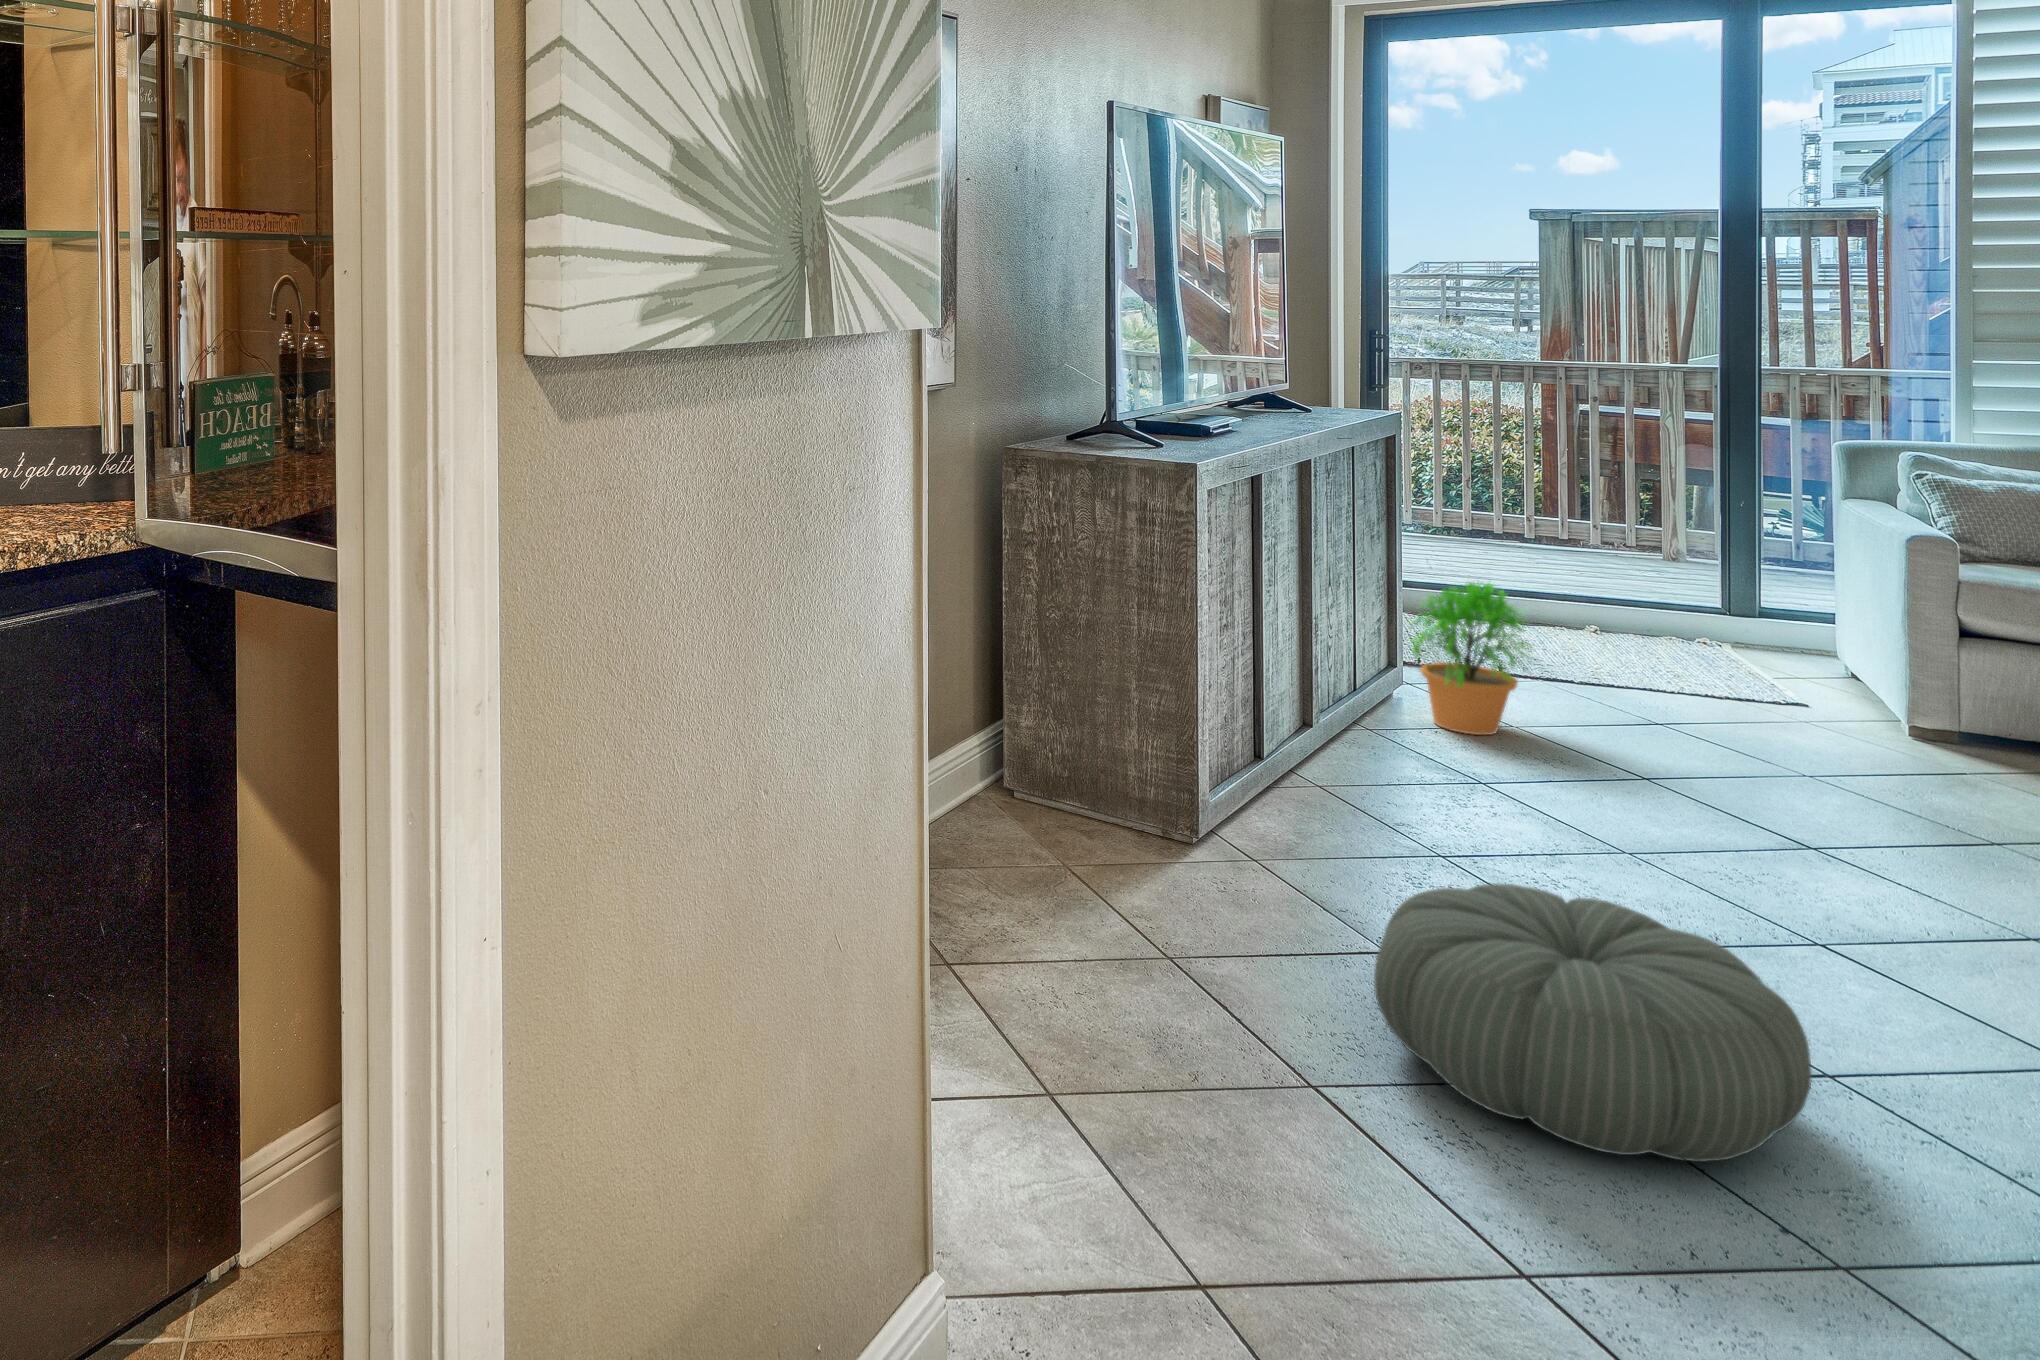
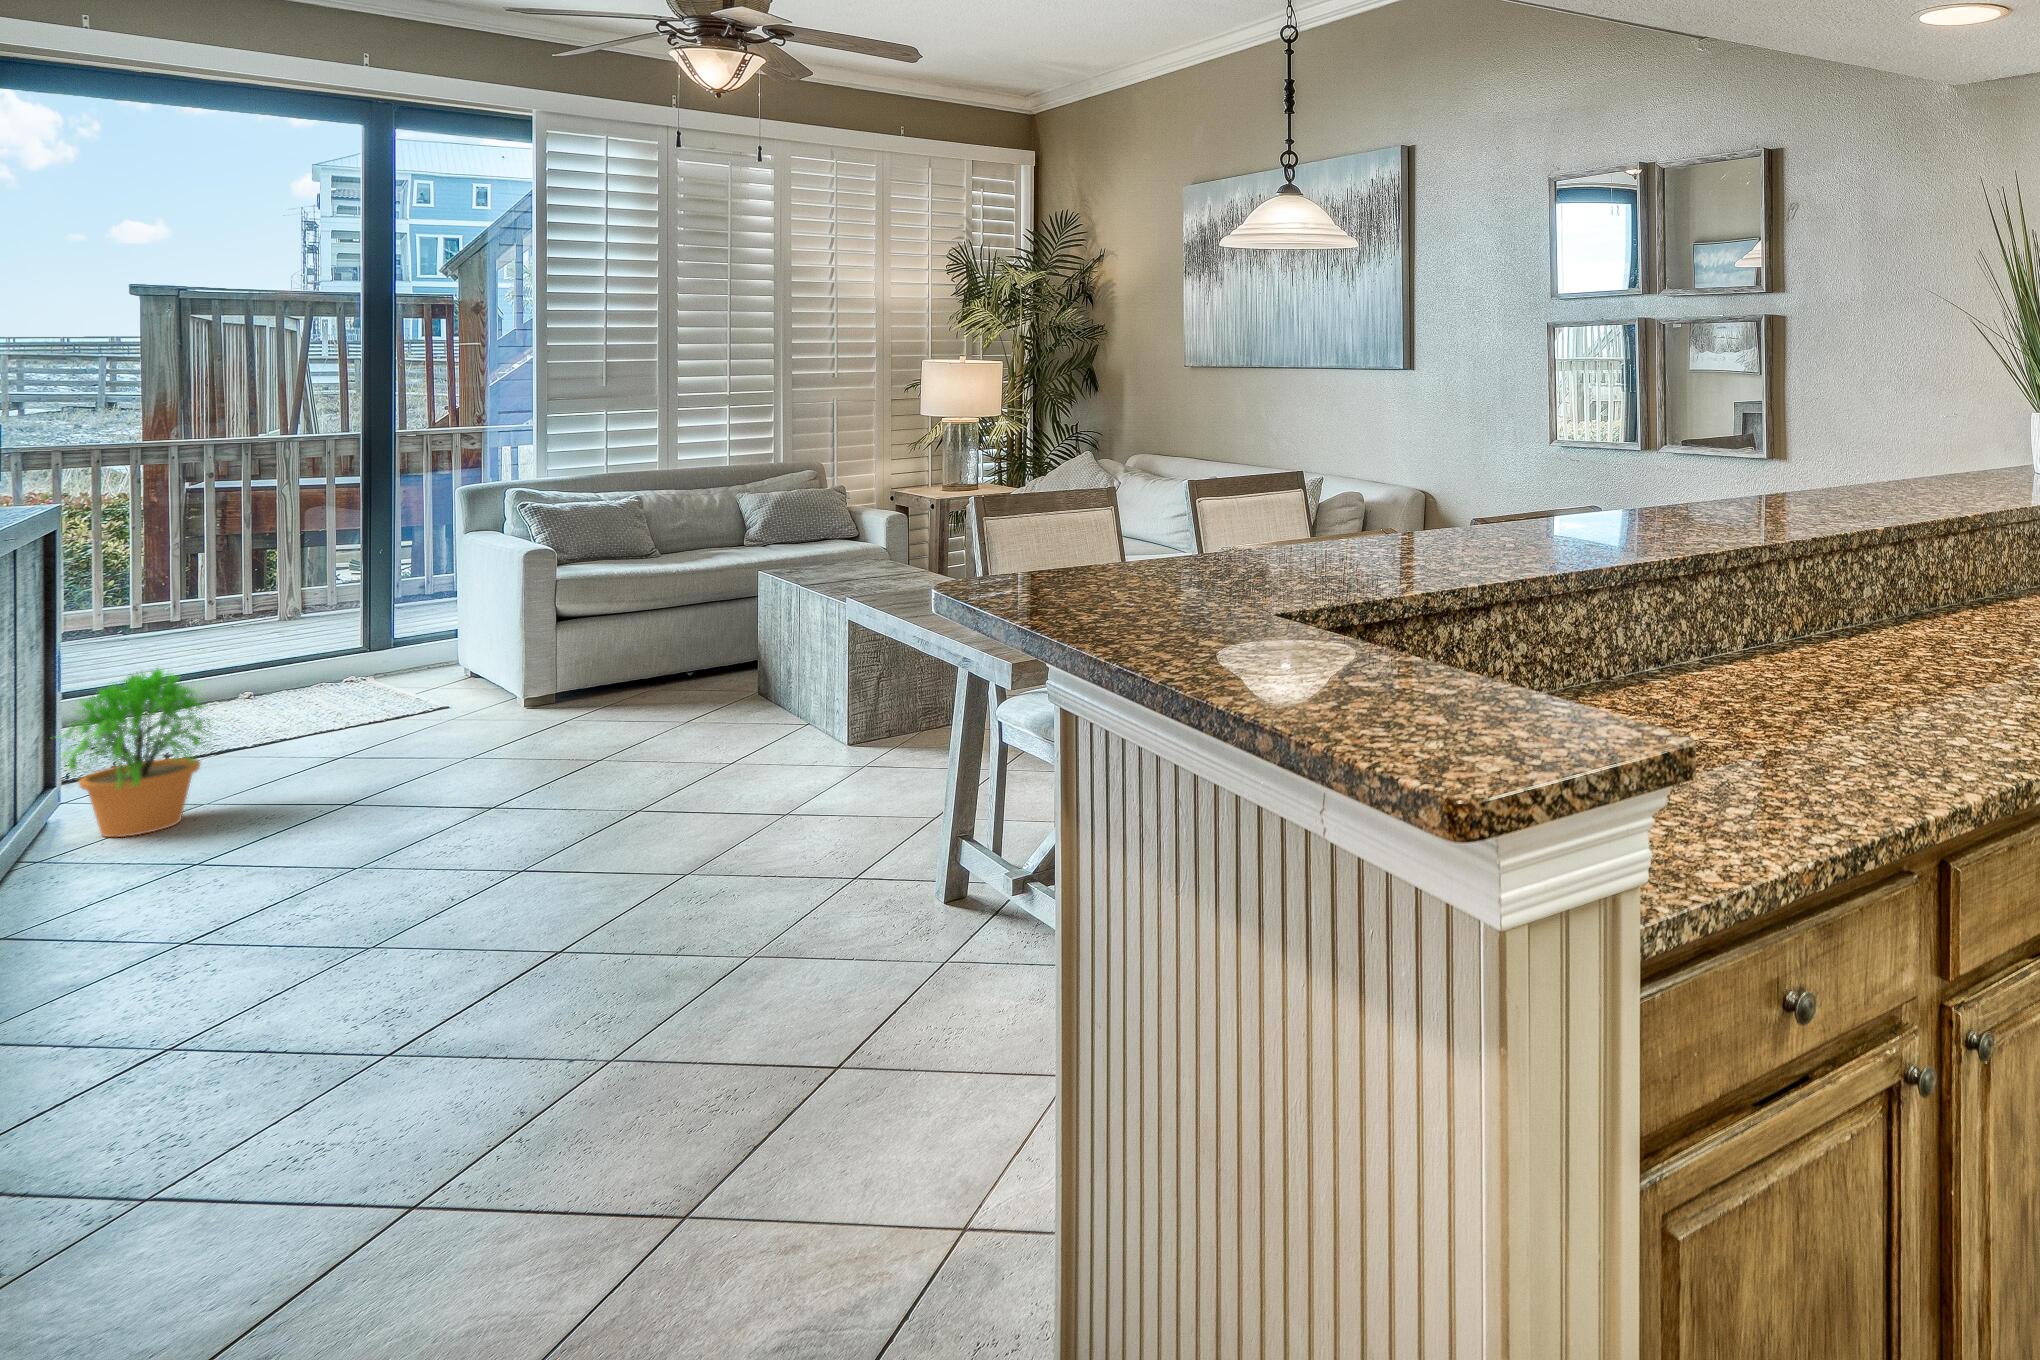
pouf: present [1374,883,1812,1162] -> none [165,884,567,1120]

